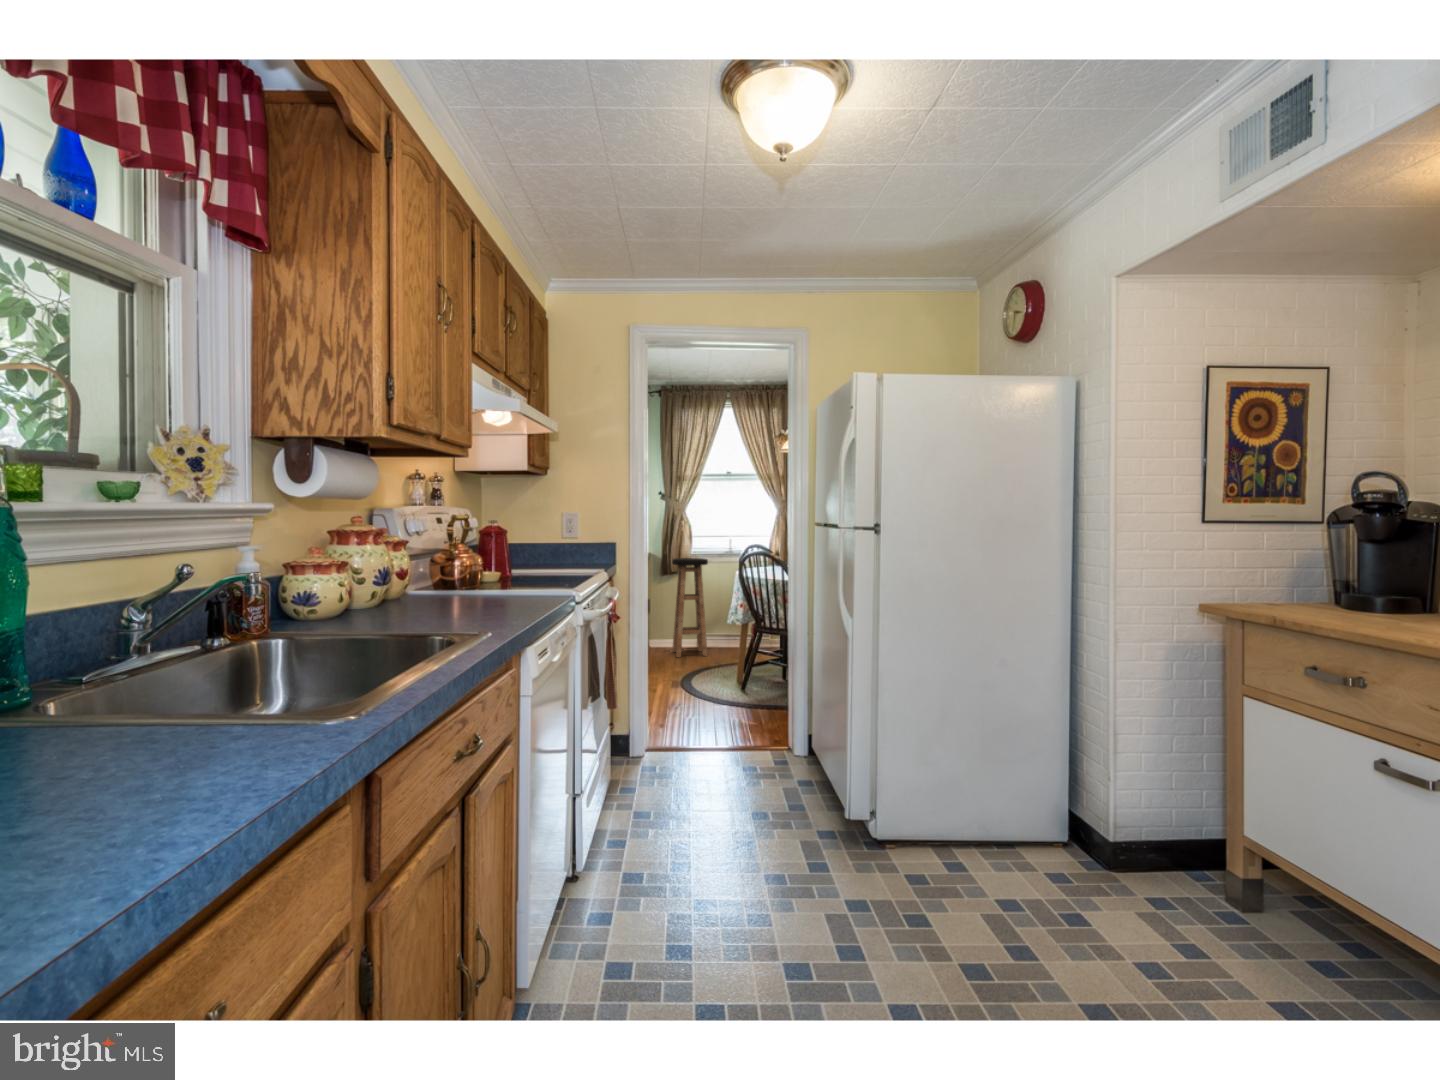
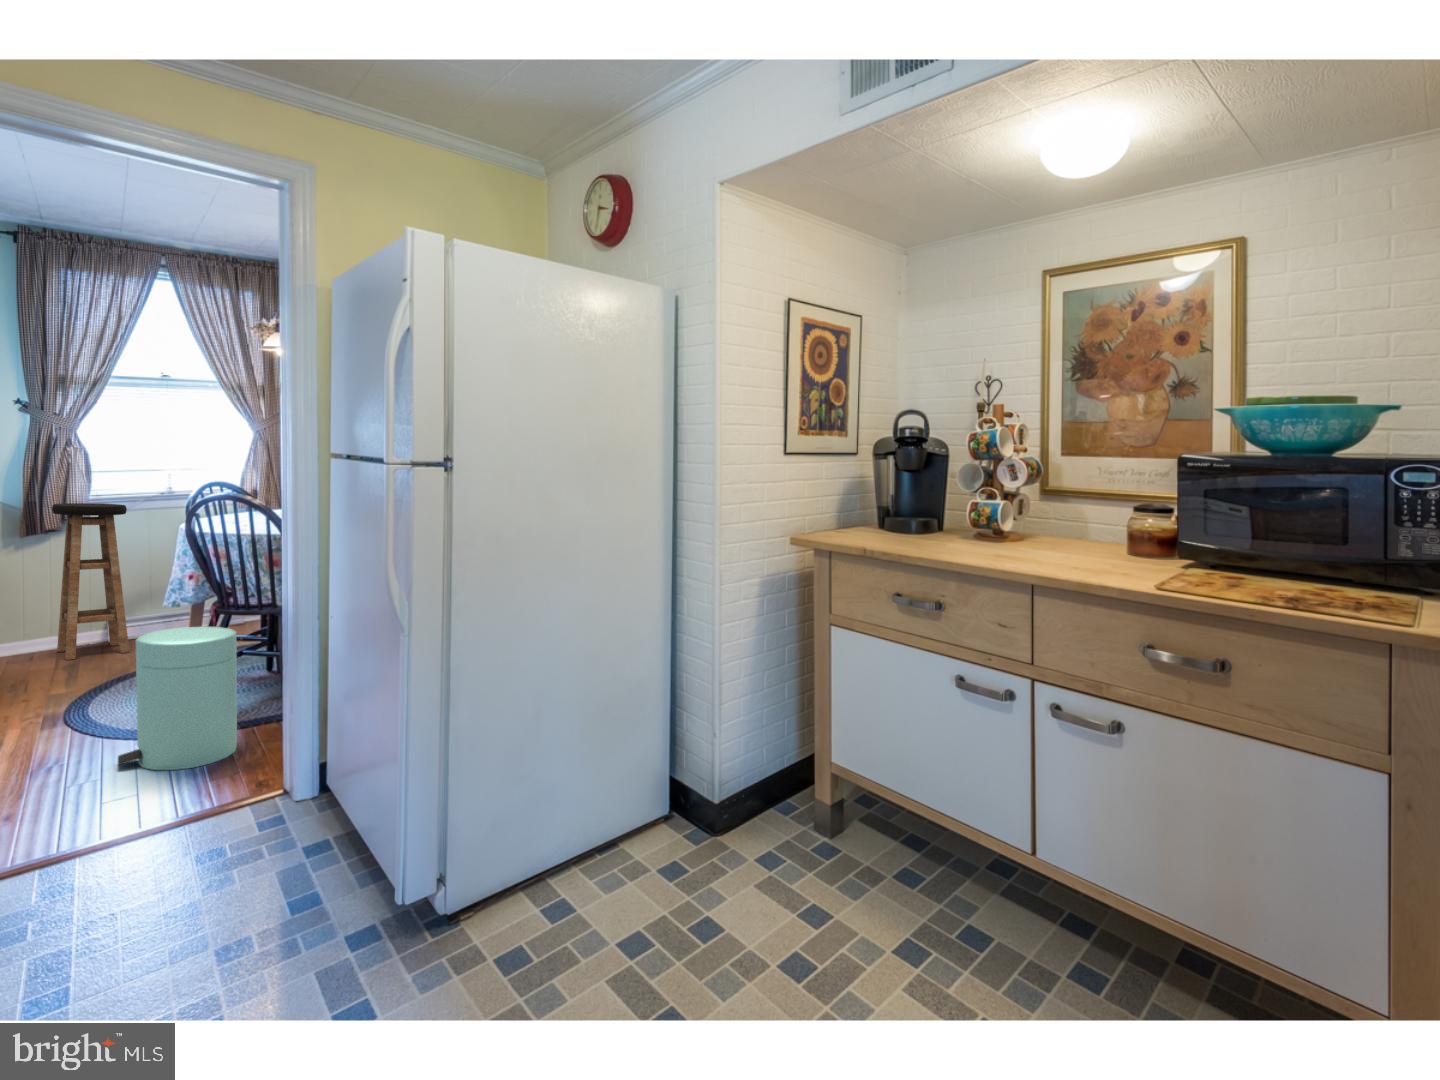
trash can: none [703,637,764,727] -> present [118,627,237,770]

